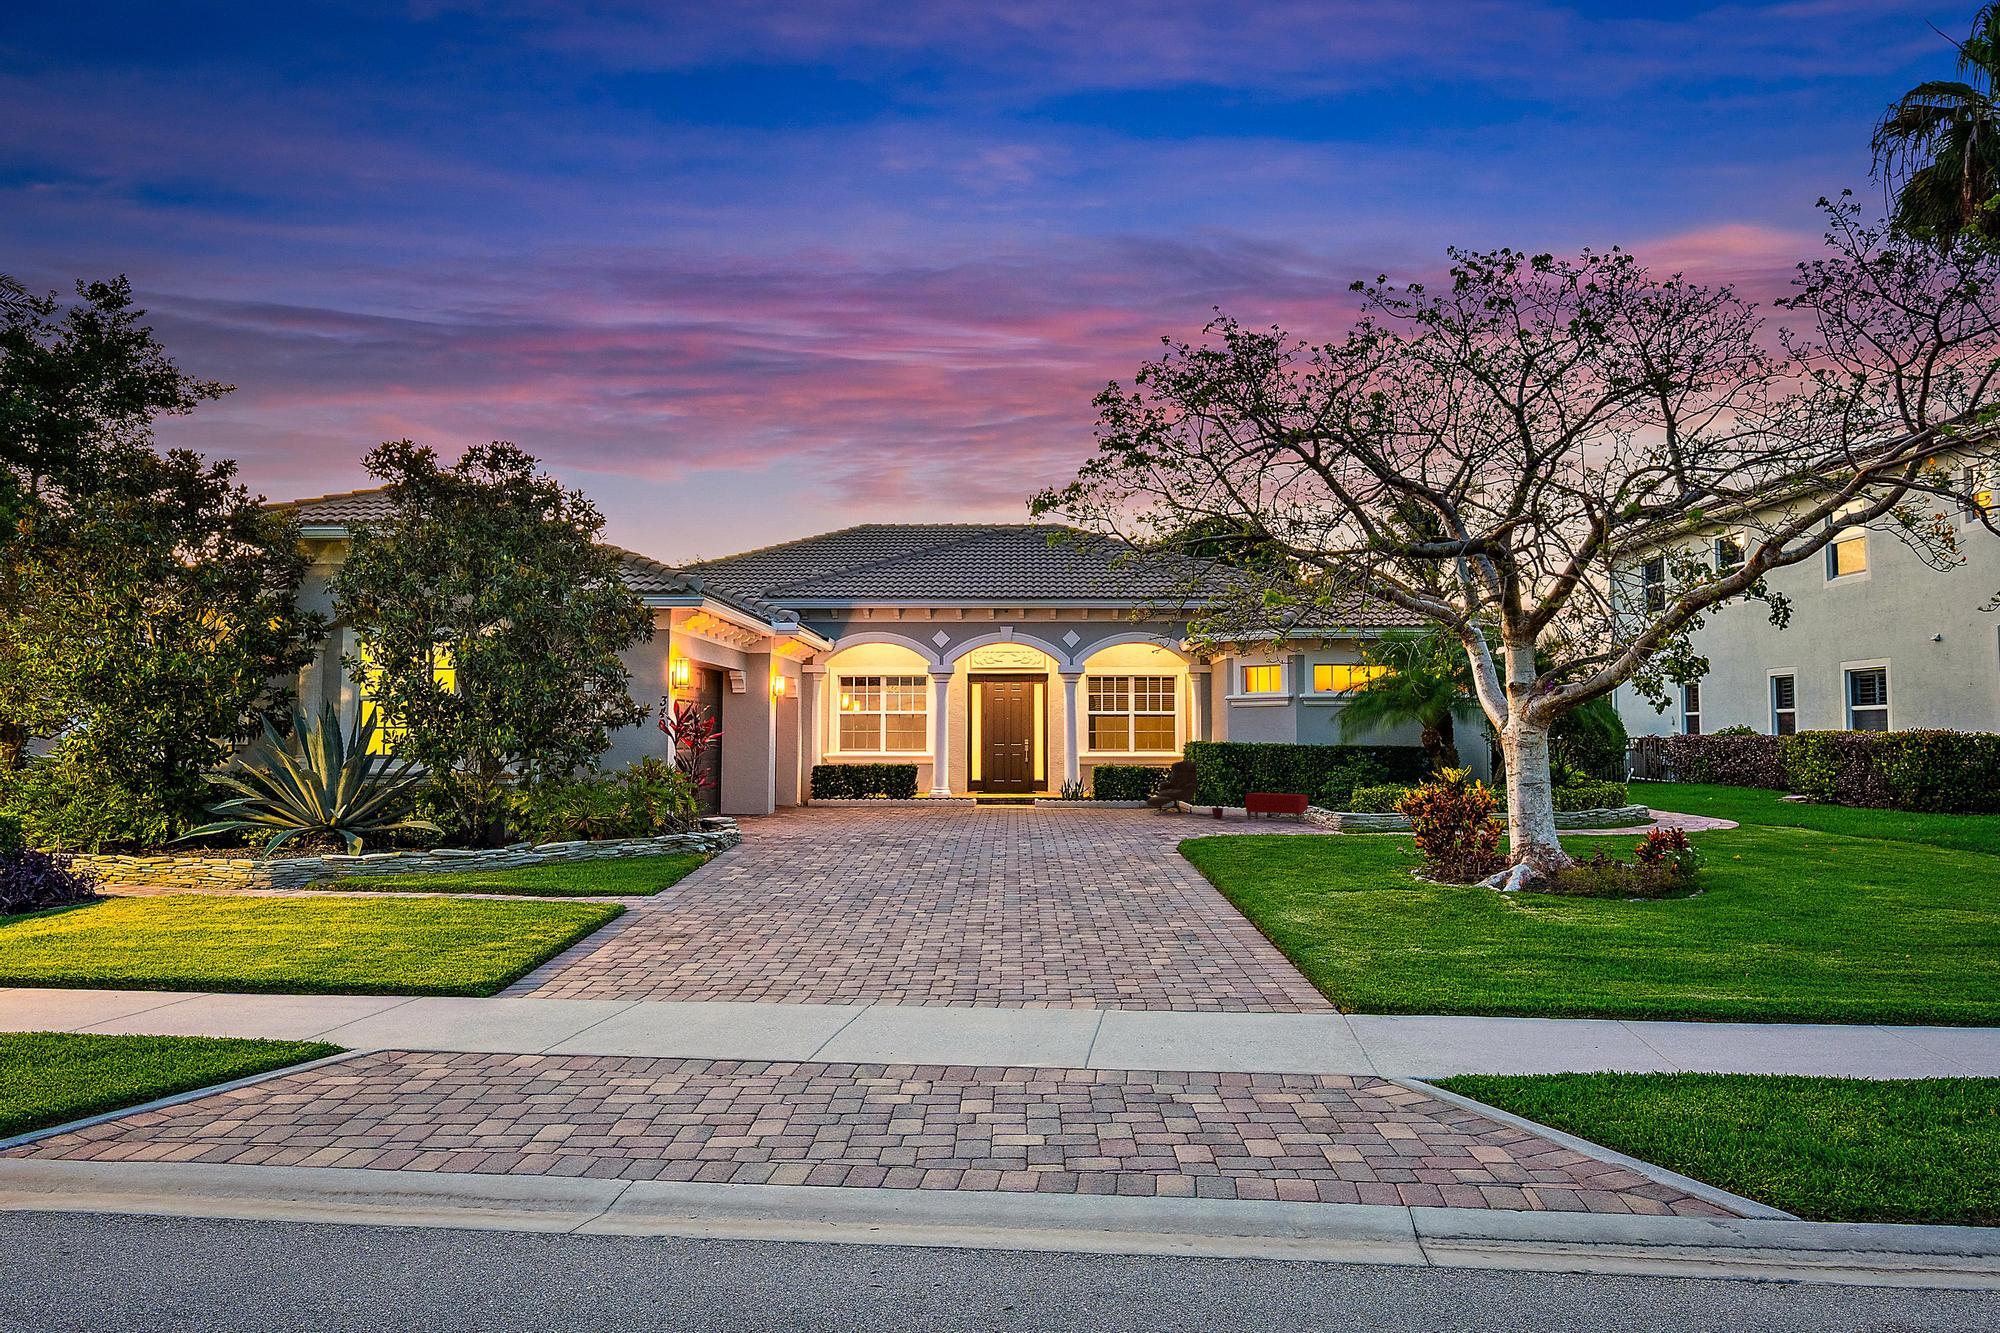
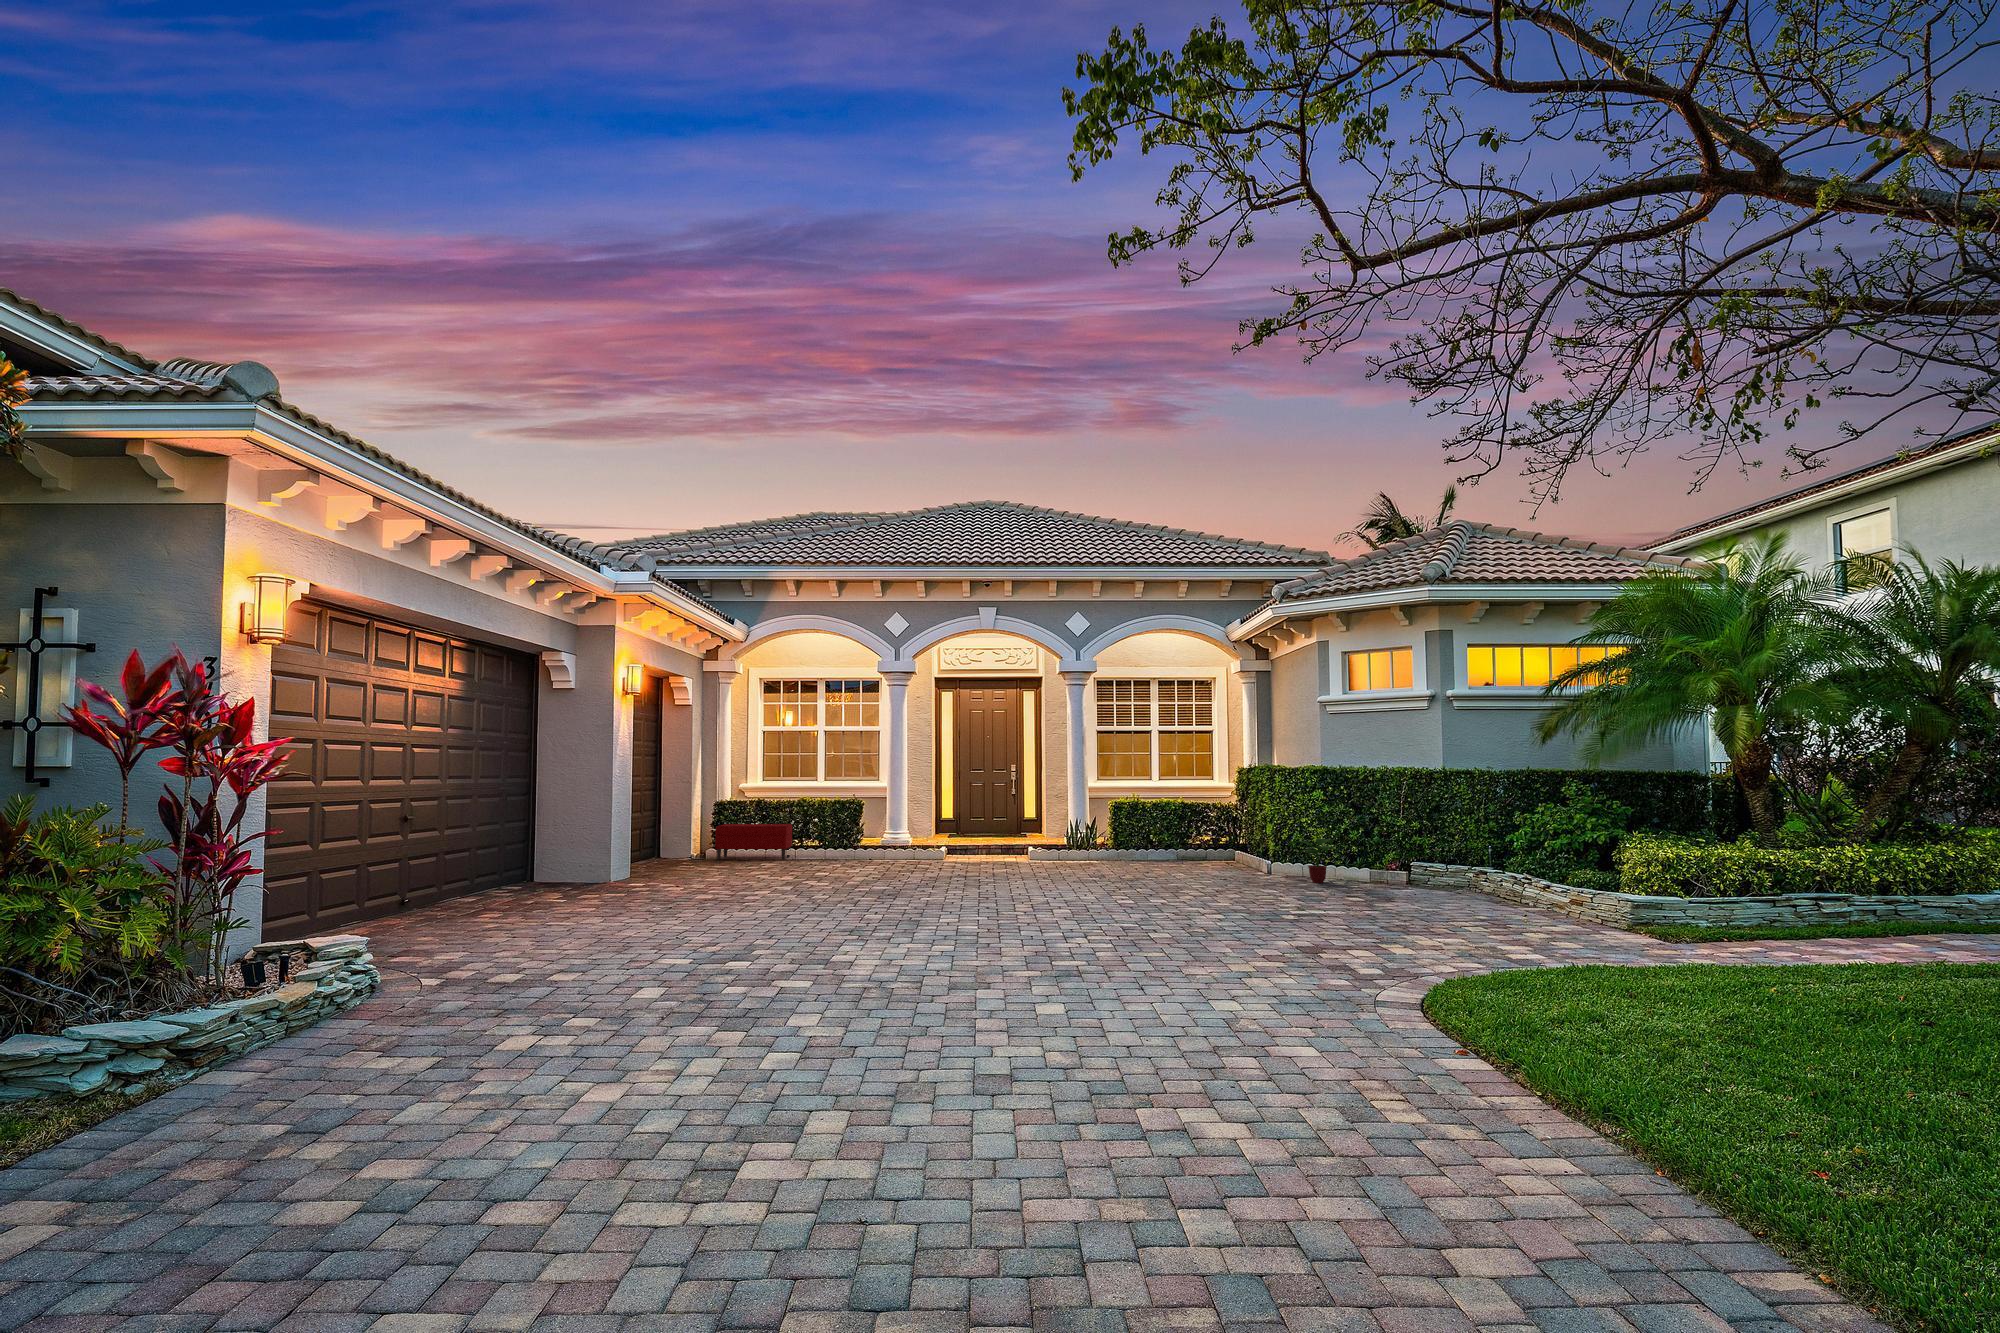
lounge chair: present [1146,761,1198,813] -> none [1197,794,1270,872]
bench: present [1246,793,1308,822] -> present [715,824,792,860]

